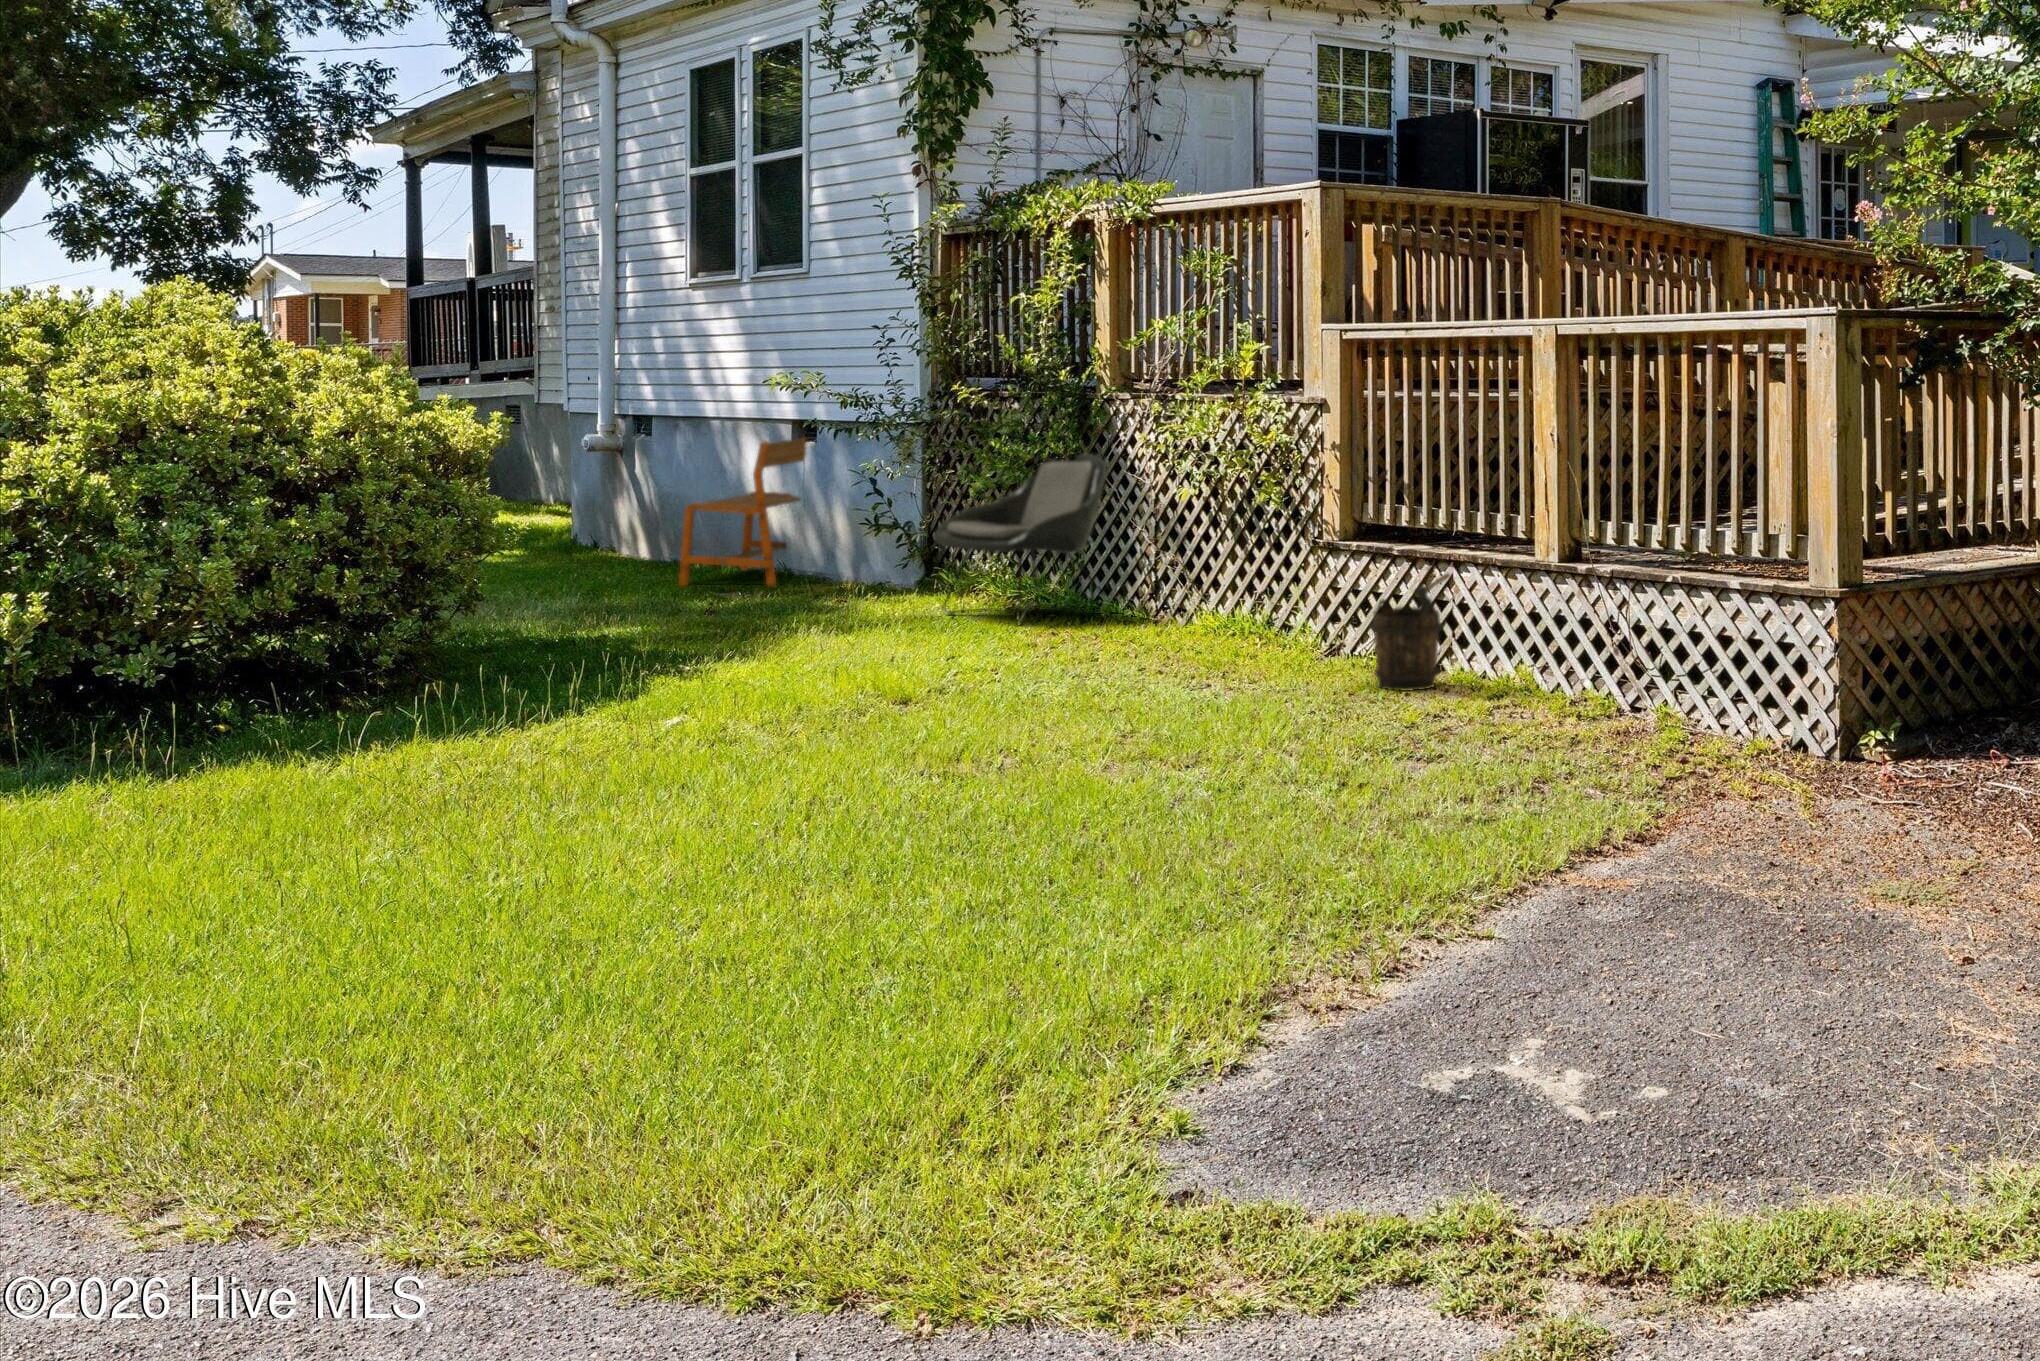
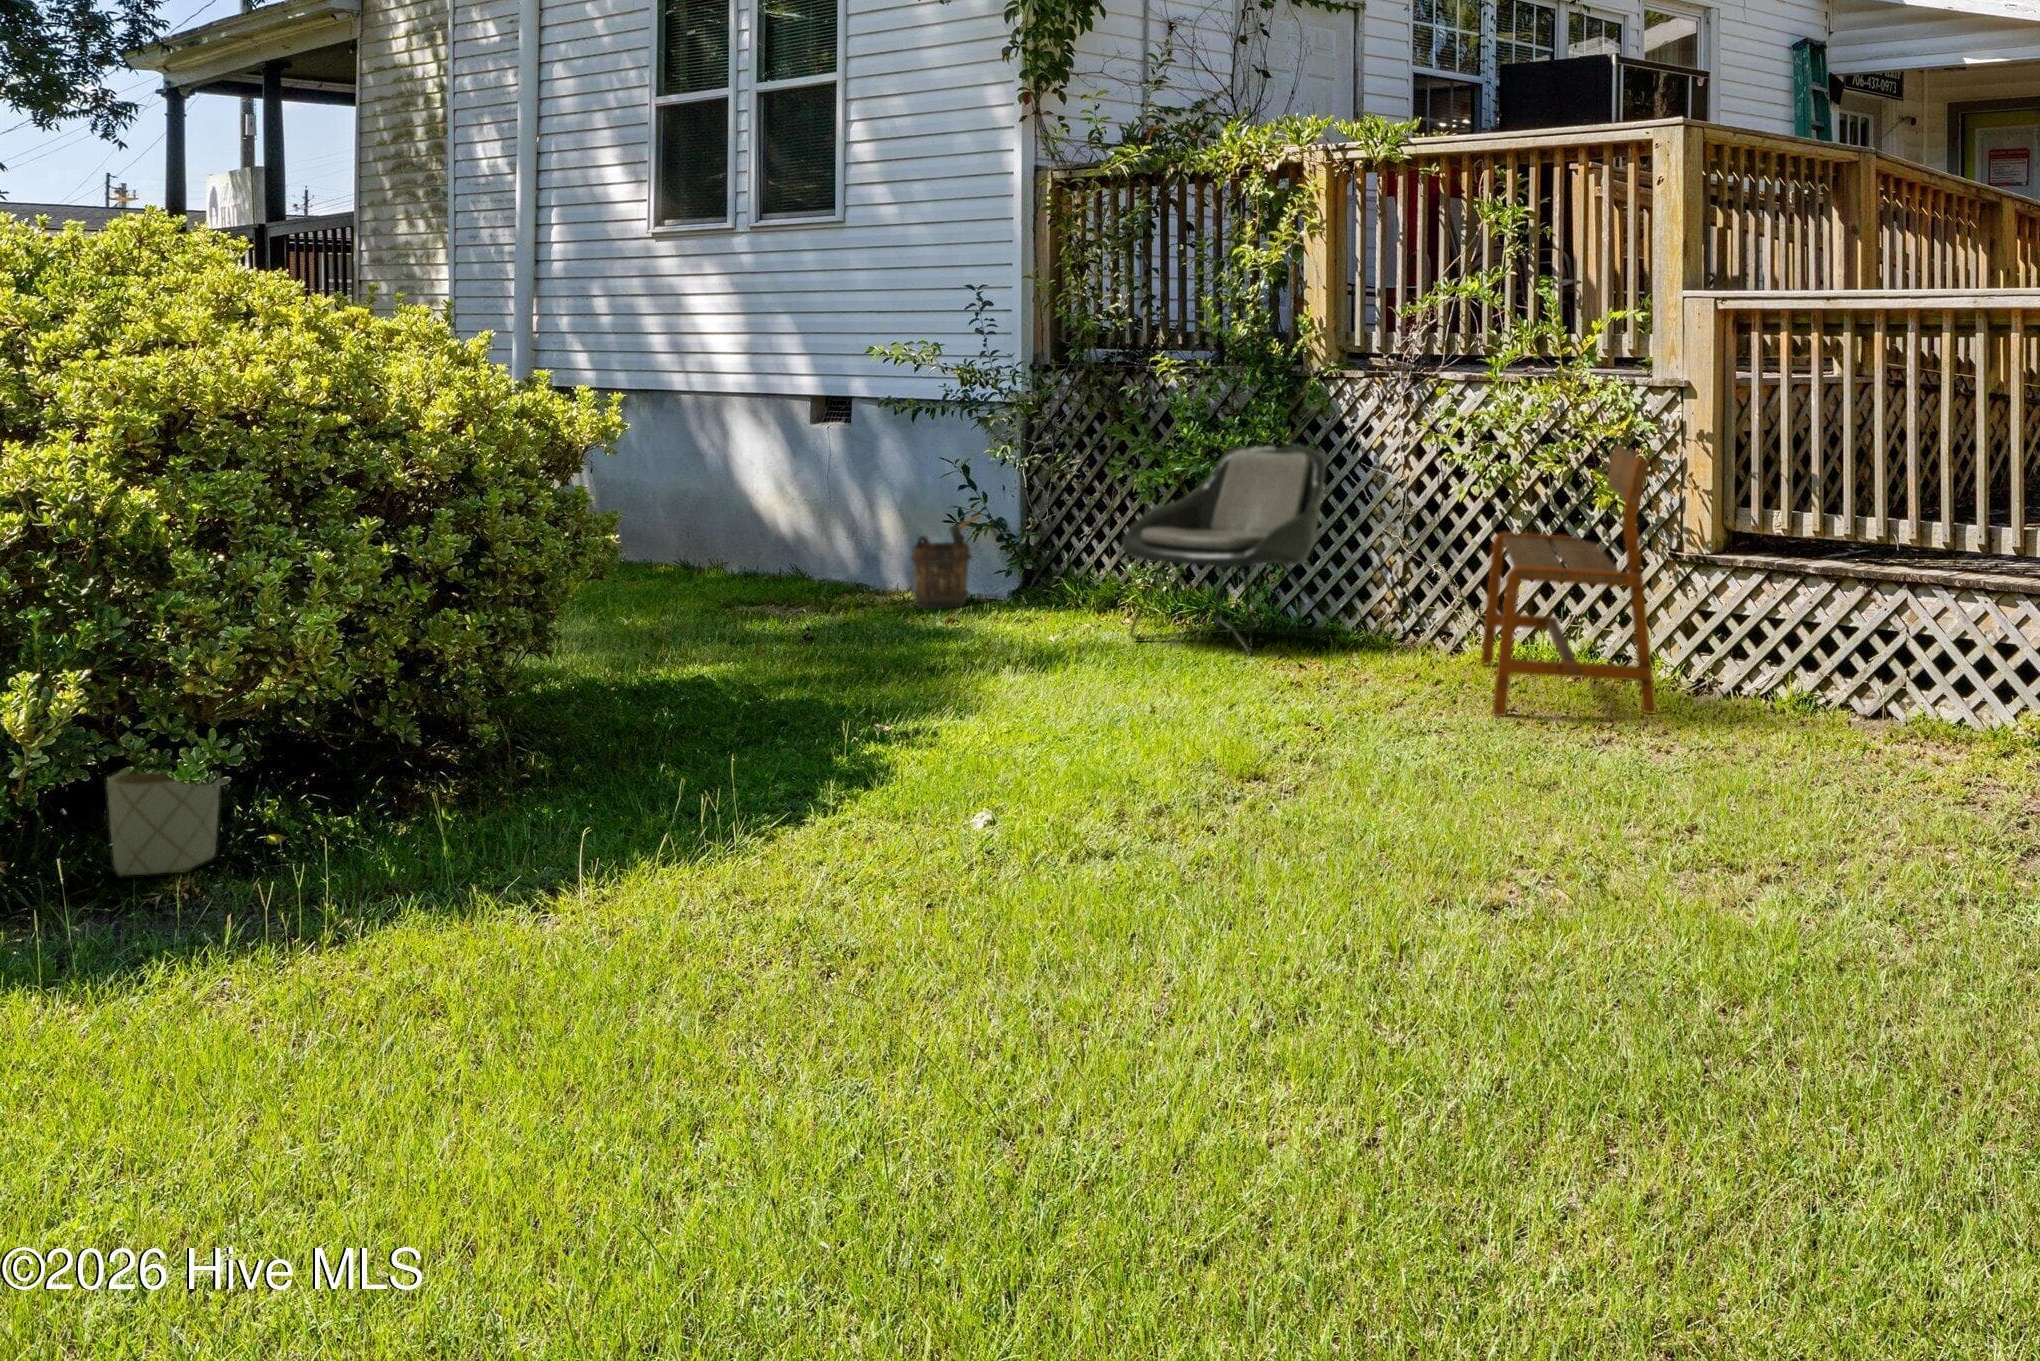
bench: present [679,438,806,586] -> present [1481,445,1656,716]
bucket: present [1371,574,1450,691] -> present [911,515,980,609]
planter: none [73,647,145,717] -> present [107,771,220,876]

